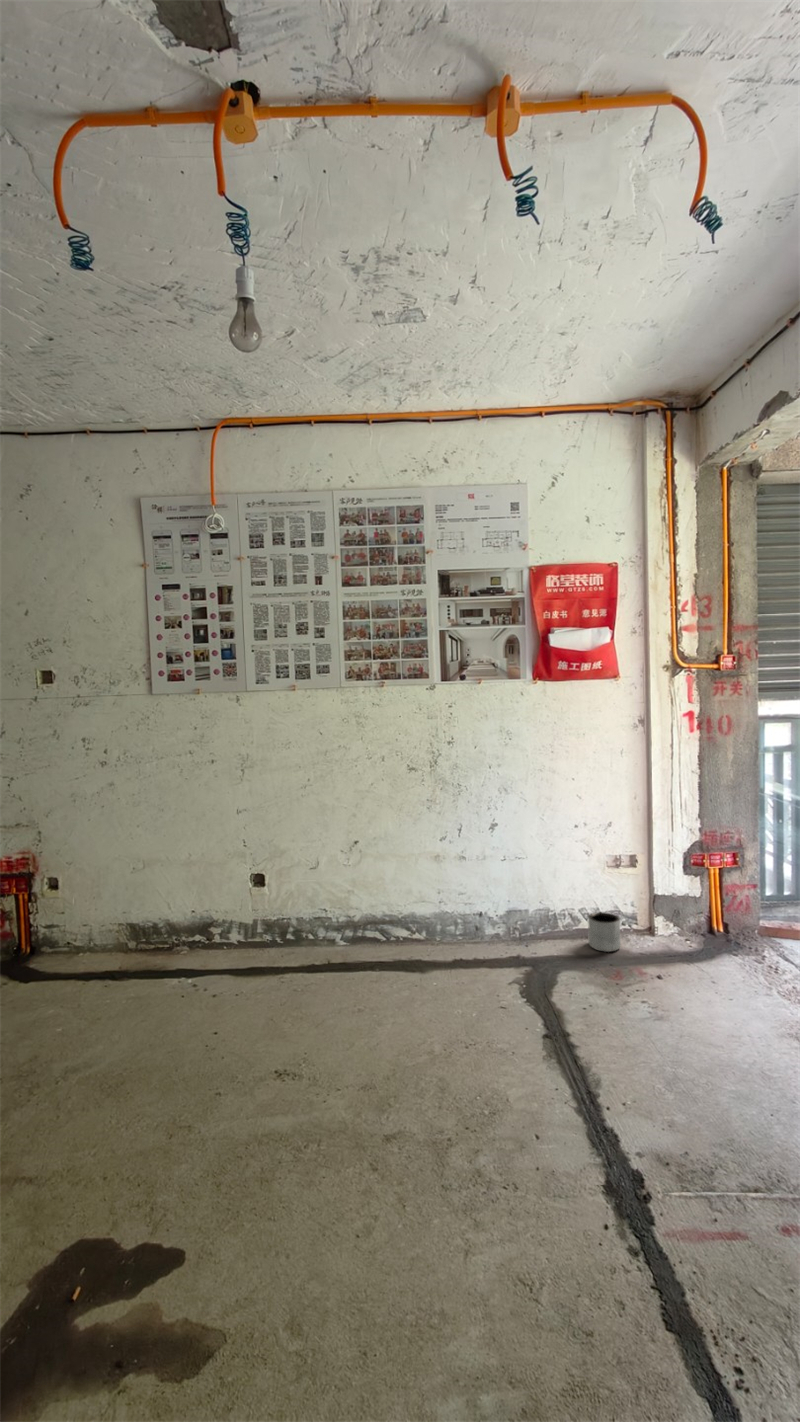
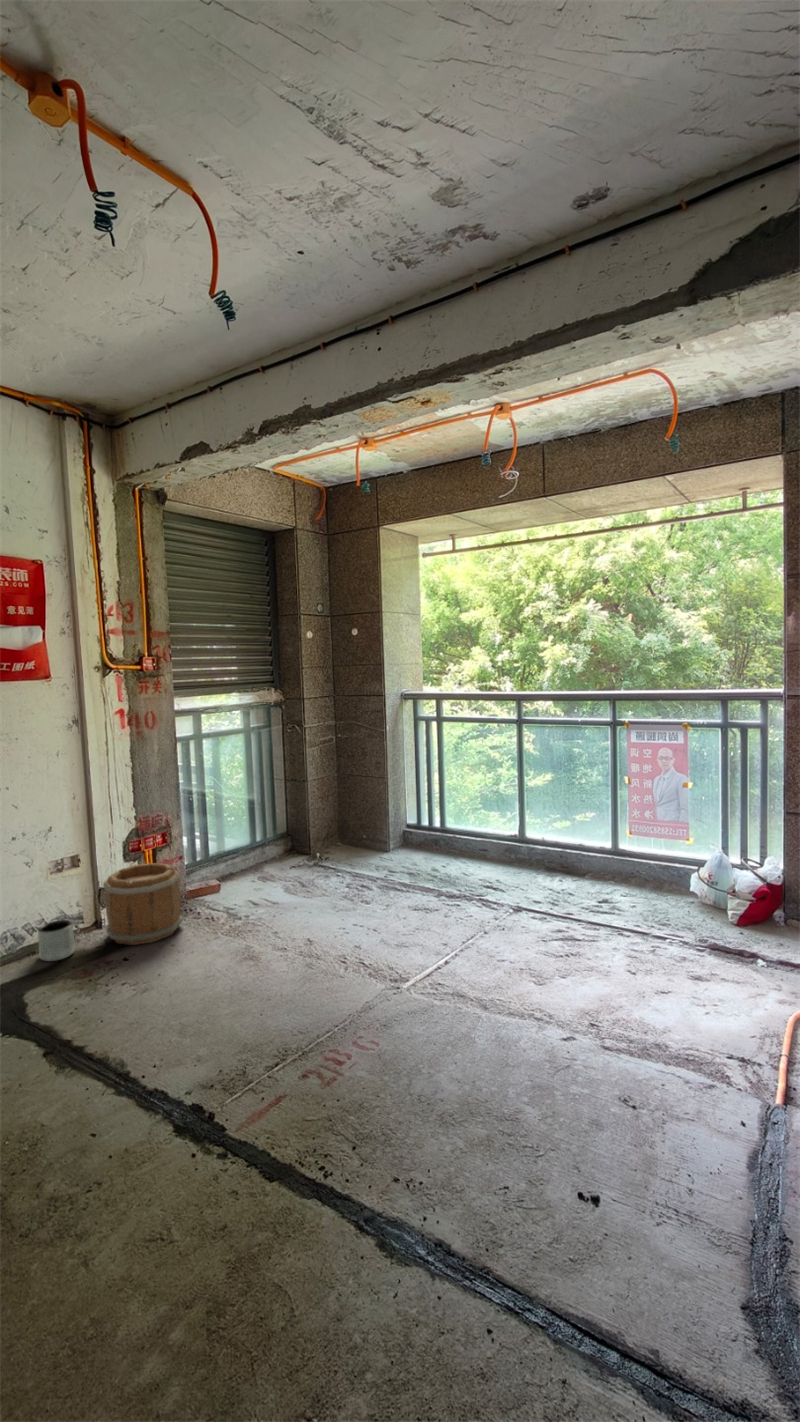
bucket: none [655,880,740,970] -> present [103,863,183,945]

